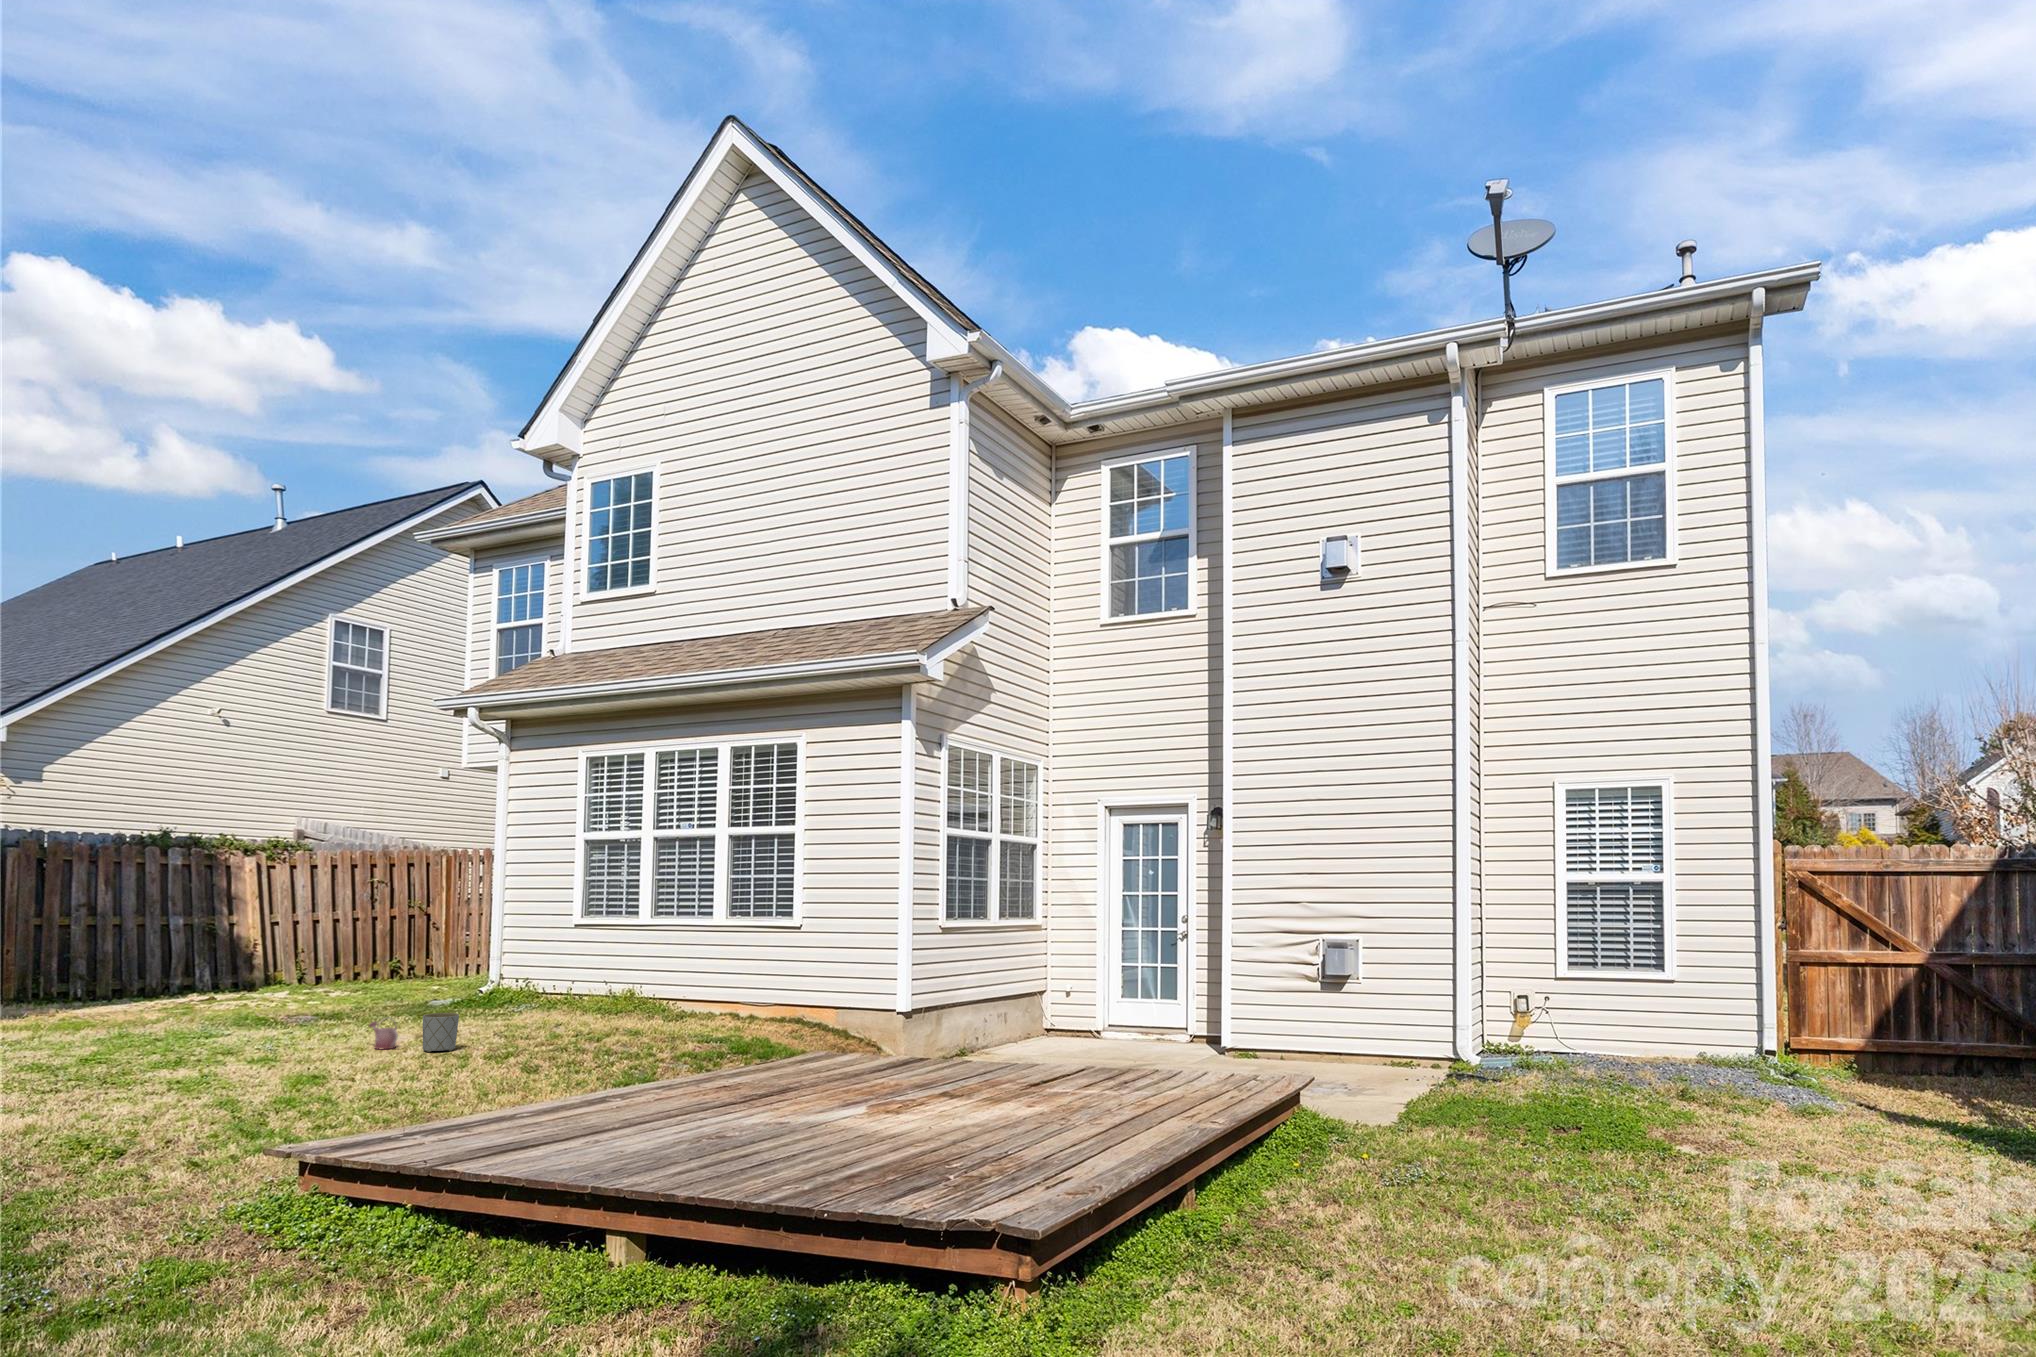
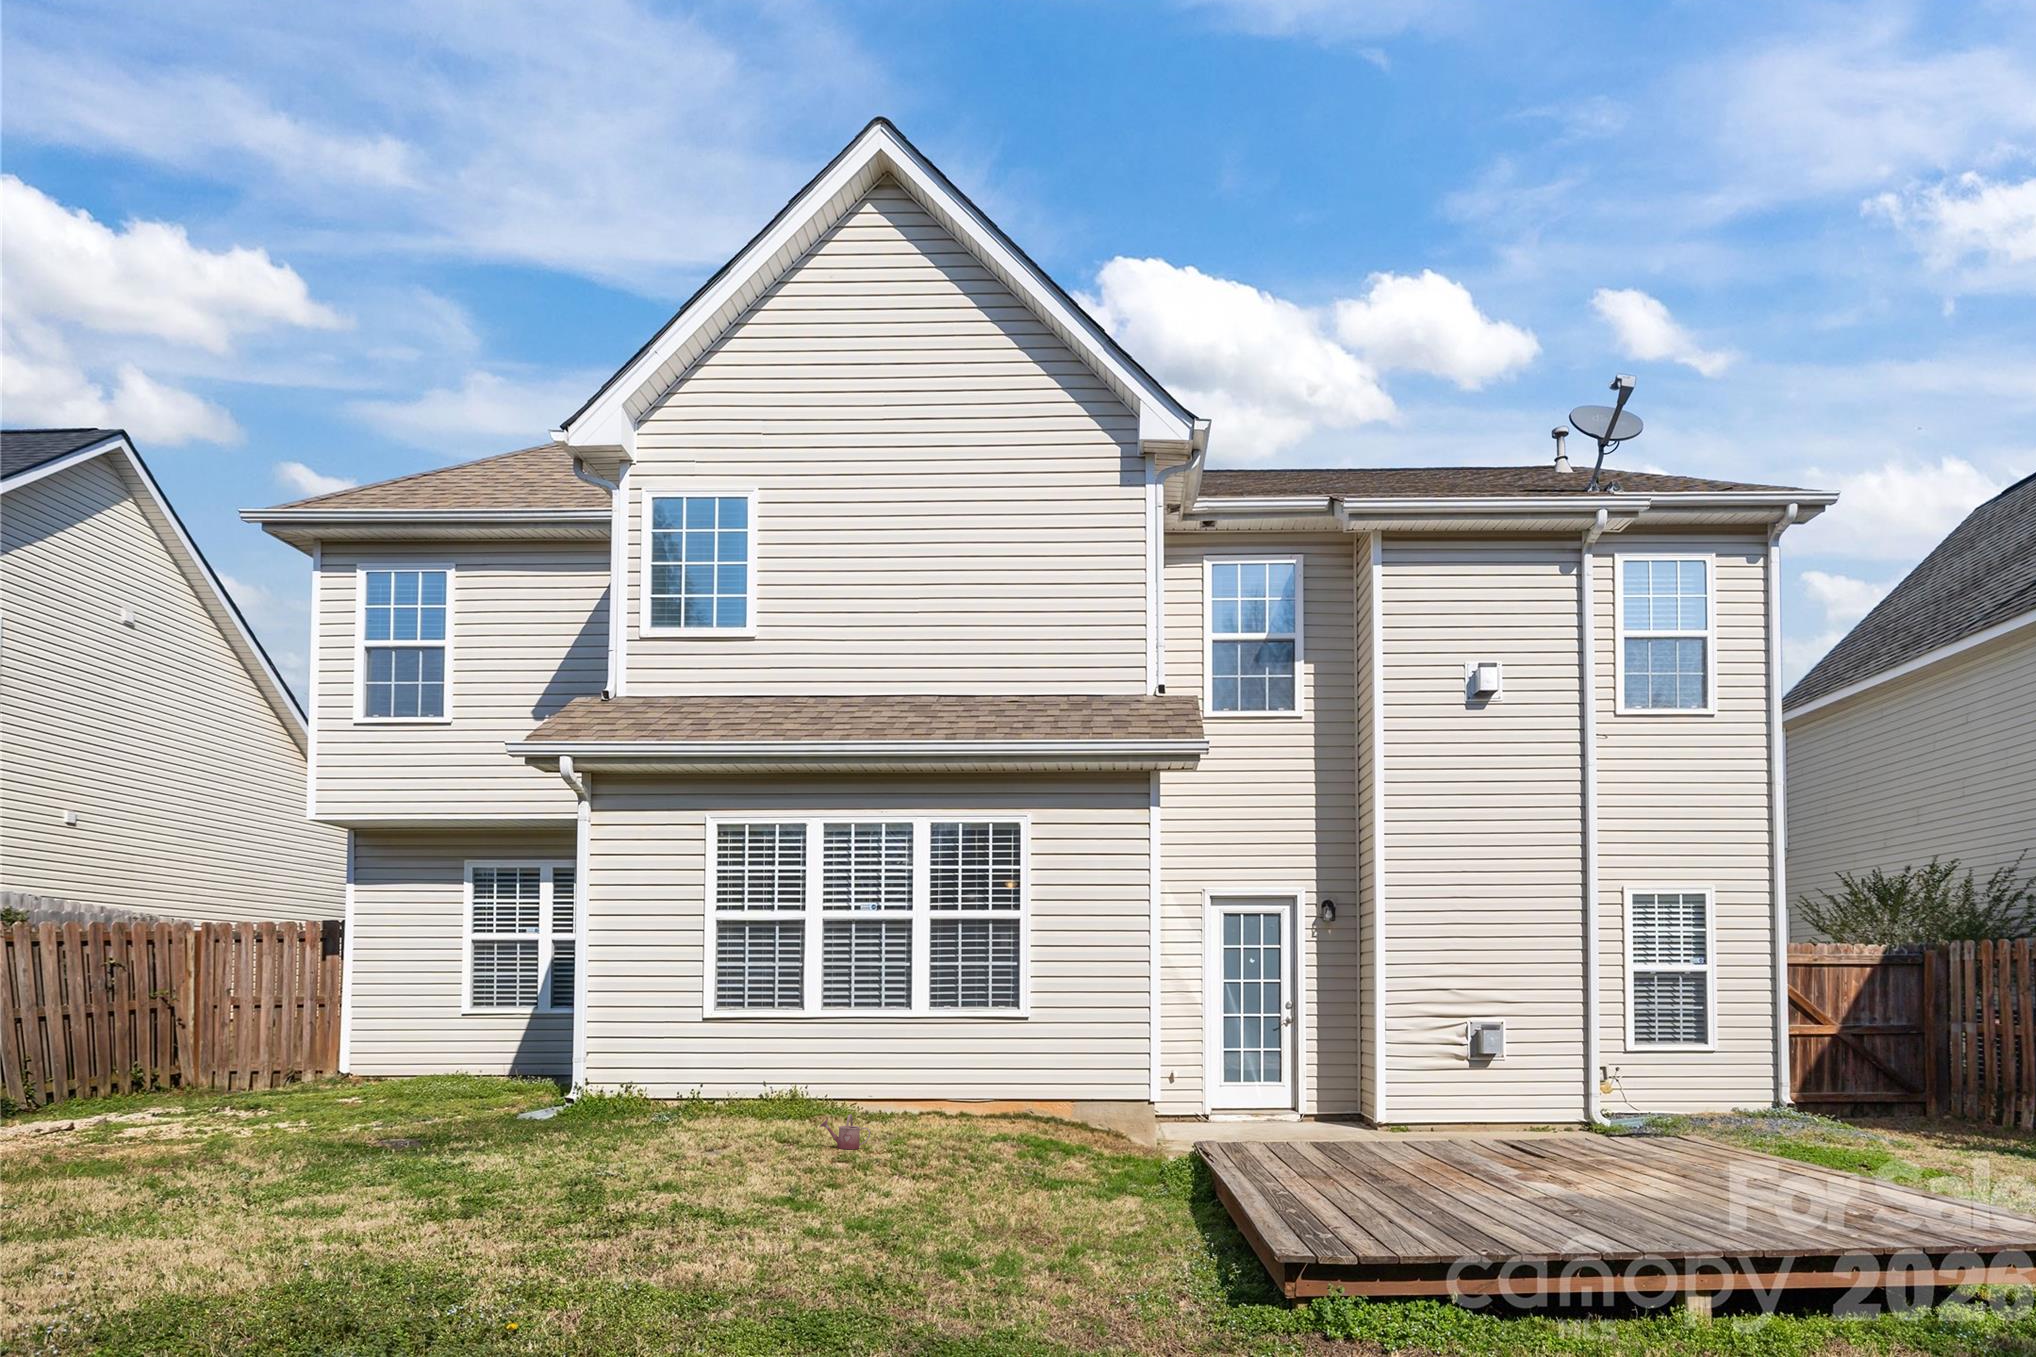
planter: present [423,1013,459,1052] -> none [892,1107,928,1149]

